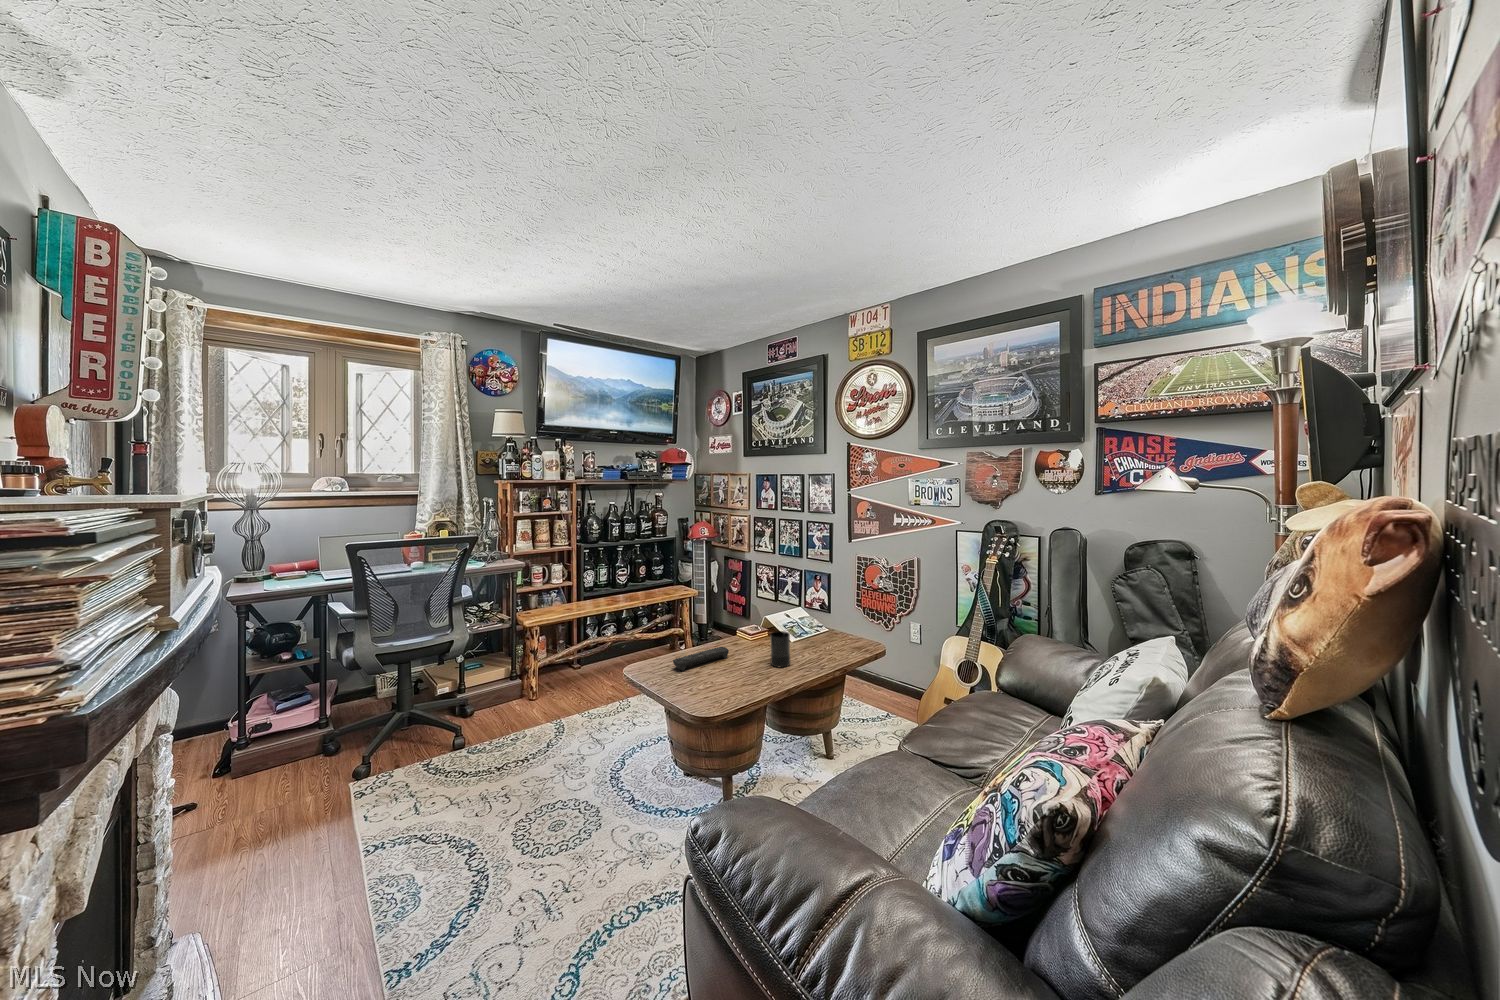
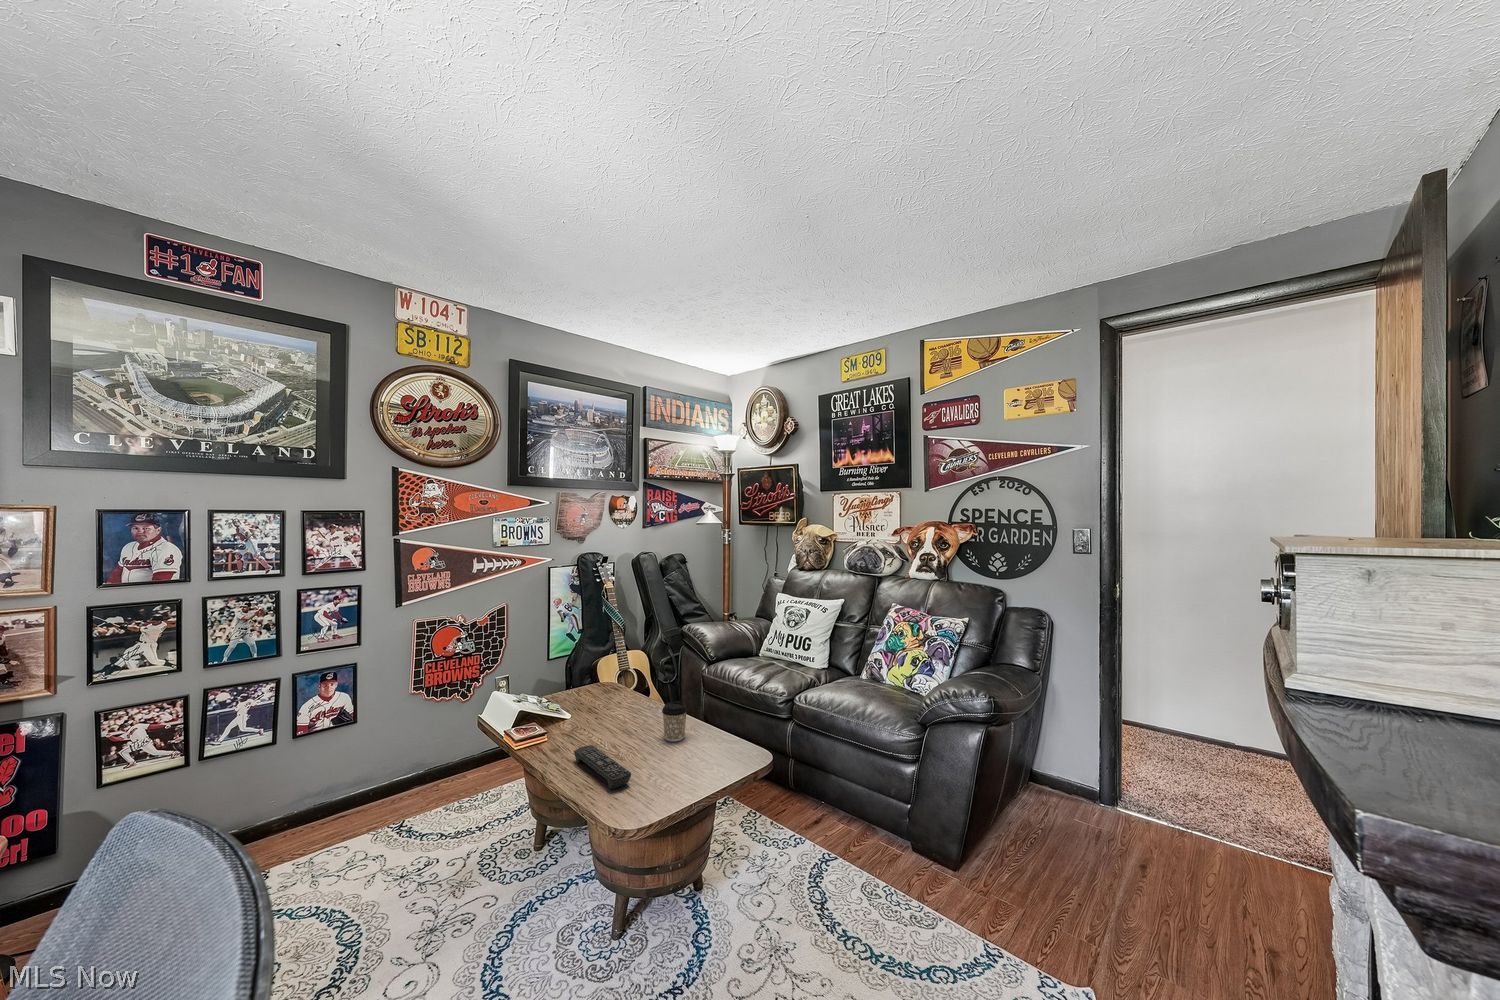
candle: present [770,631,790,667] -> none [618,684,641,730]
coffee cup: none [743,650,766,685] -> present [662,702,687,742]

